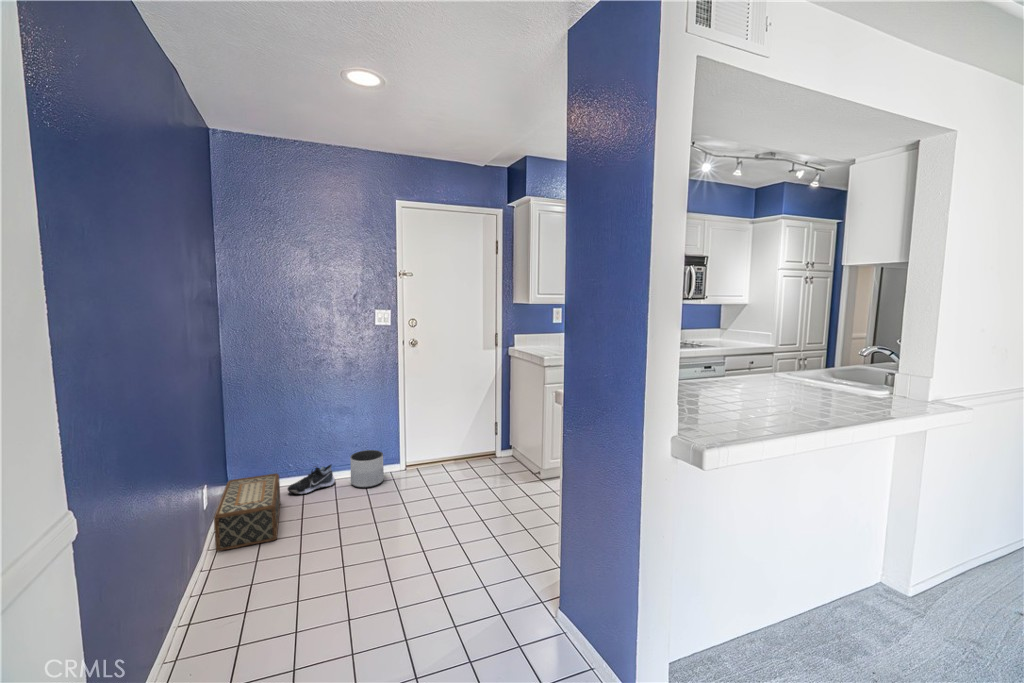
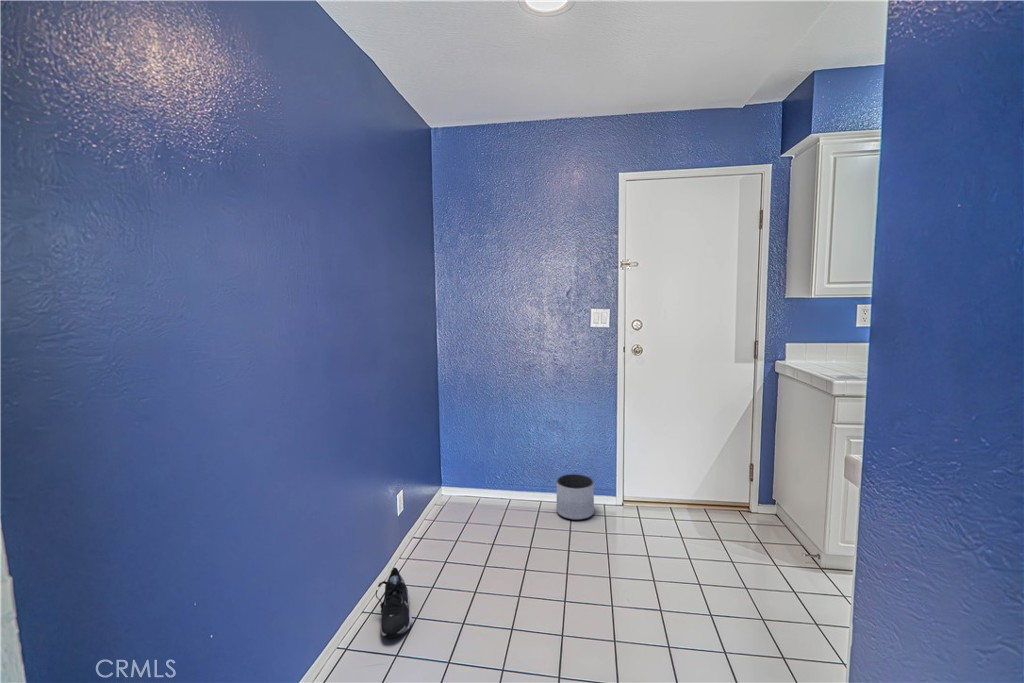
shoe: present [288,465,335,494] -> present [376,568,412,638]
woven basket: present [214,473,280,551] -> none [408,484,482,563]

